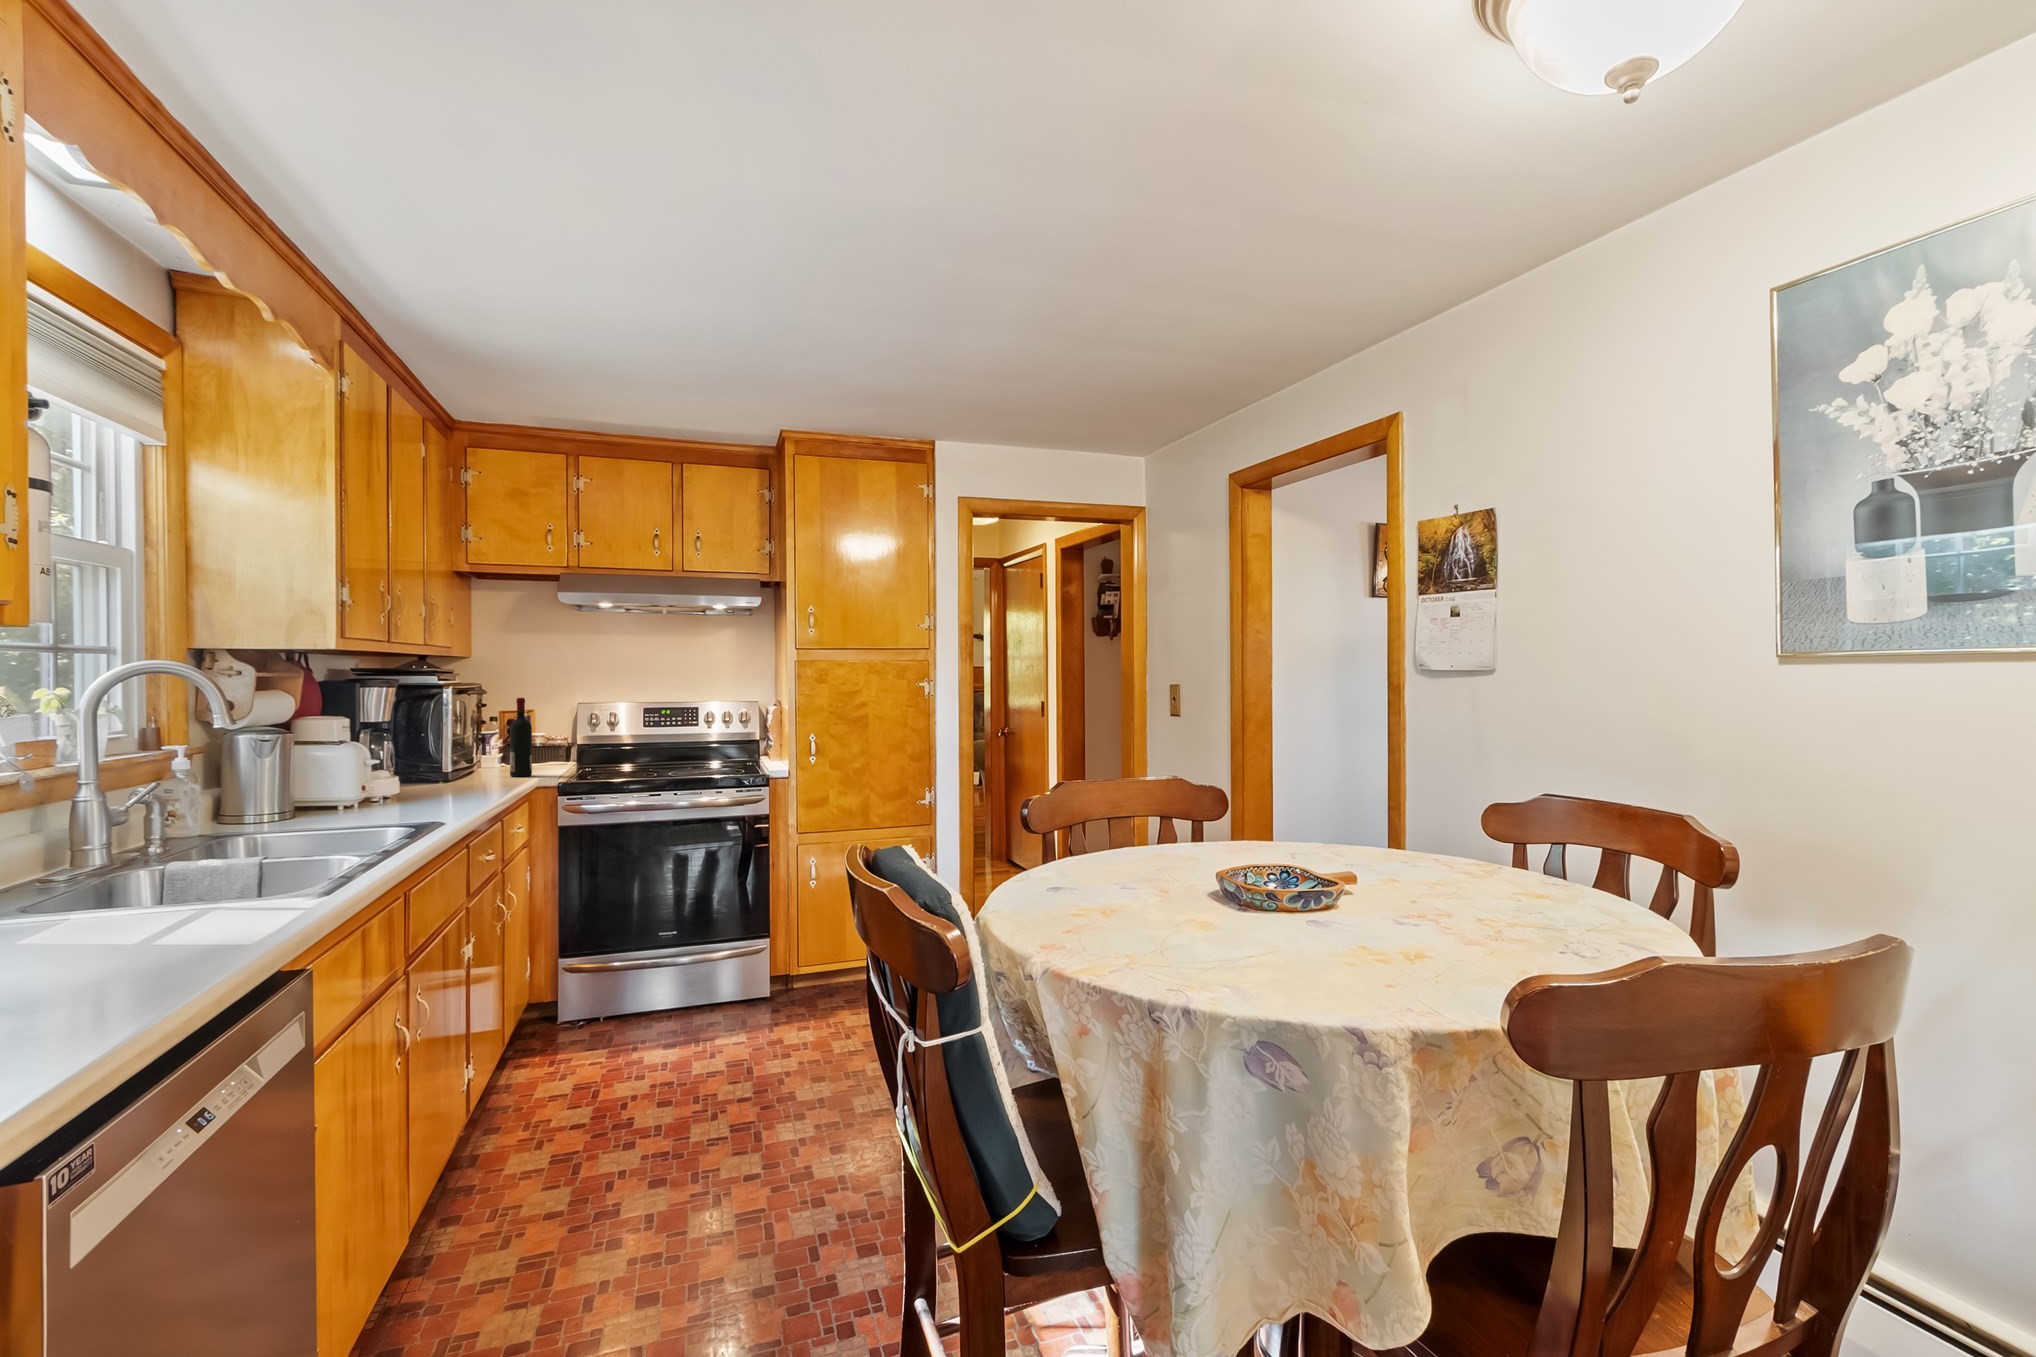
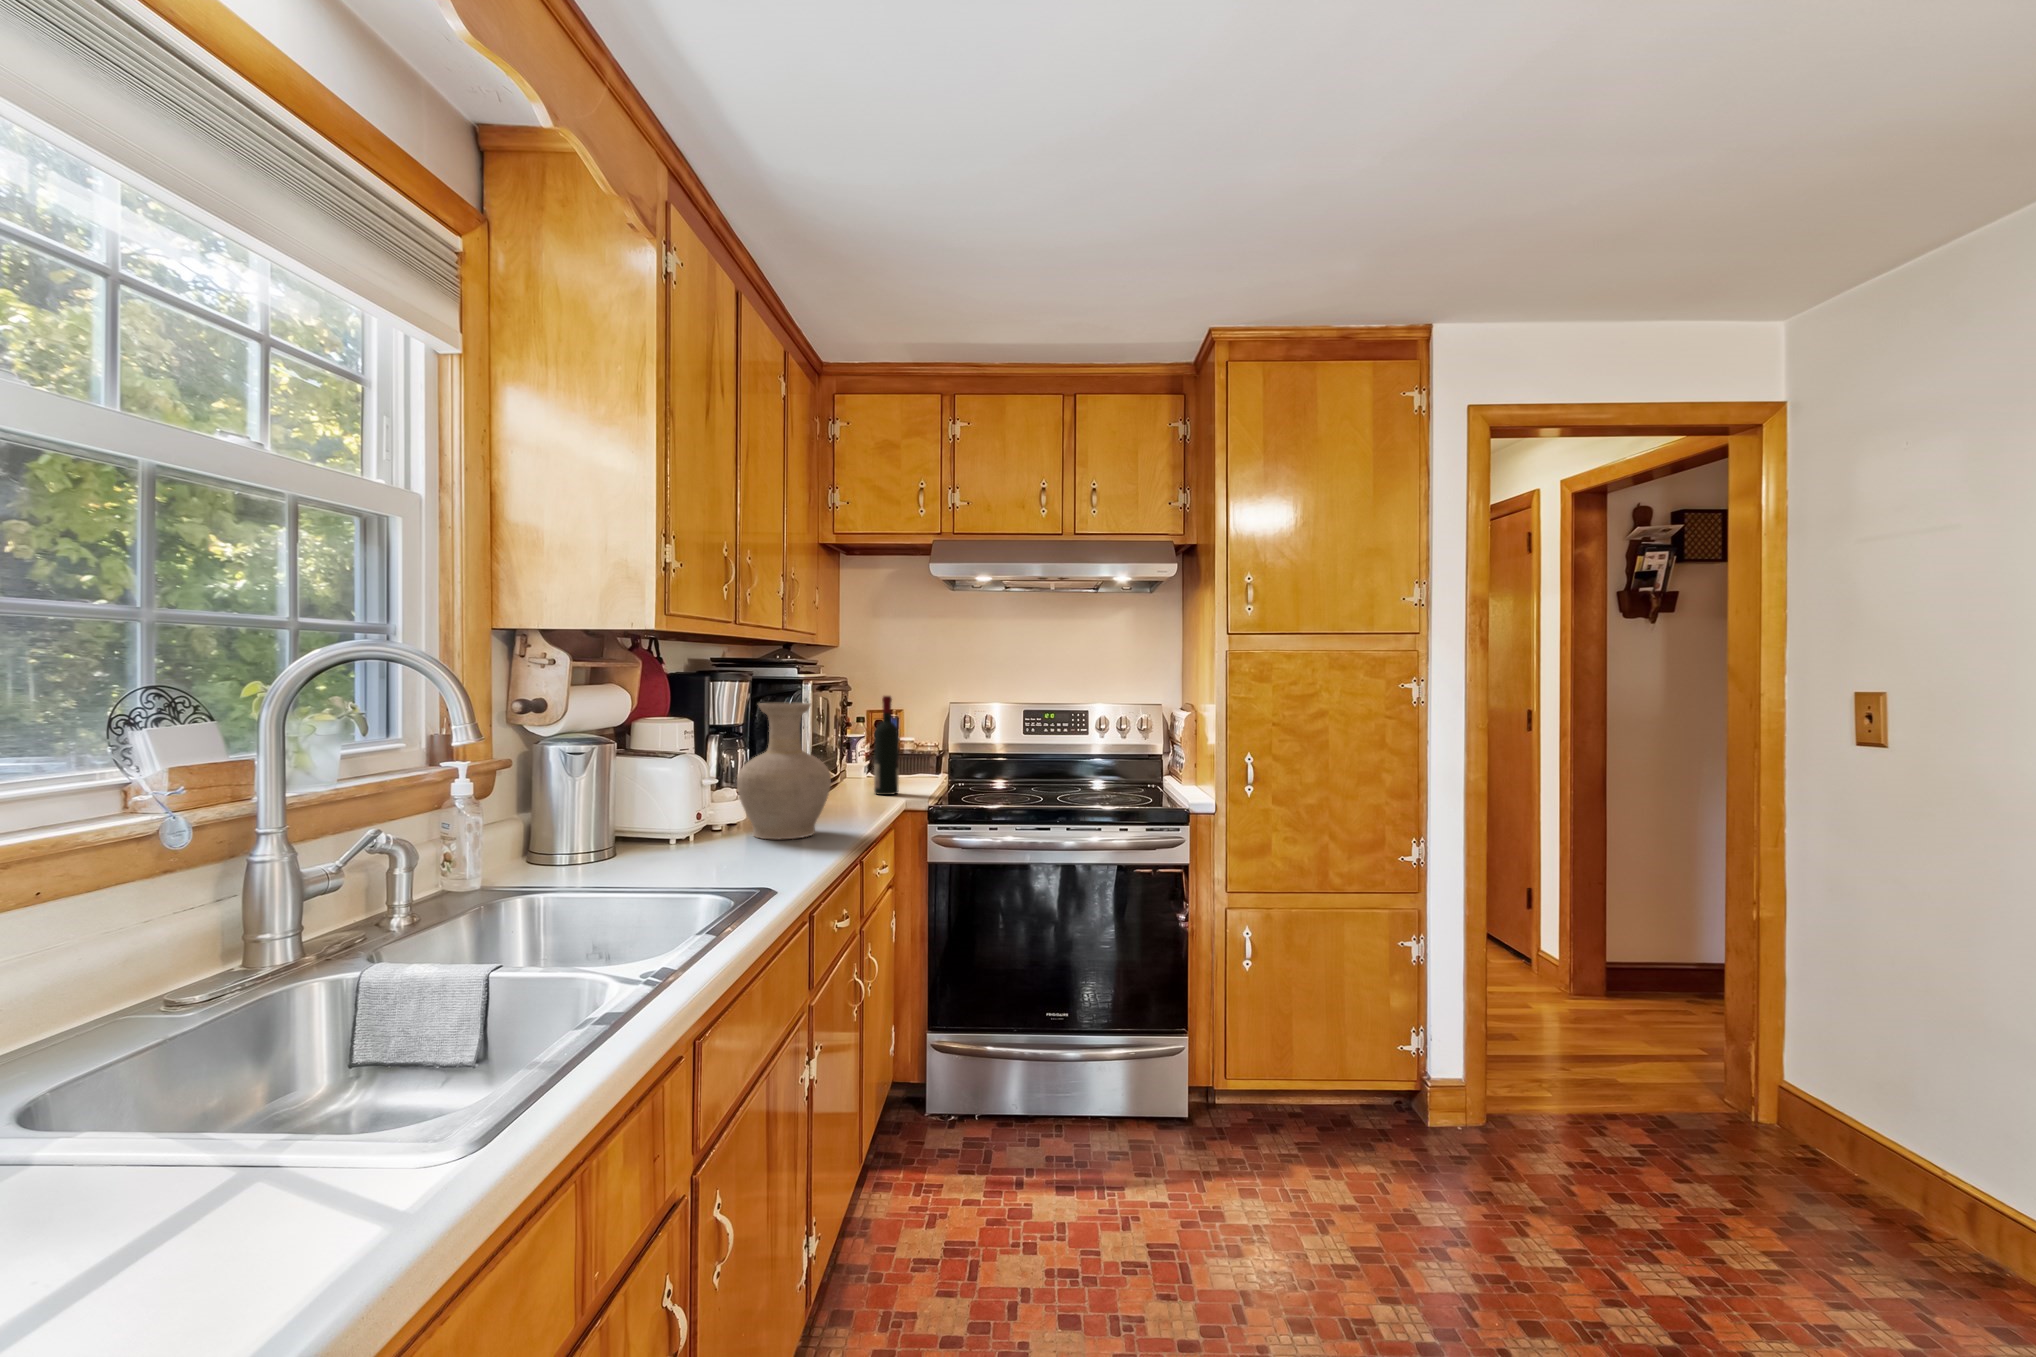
vase: none [396,703,477,804] -> present [737,703,831,839]

